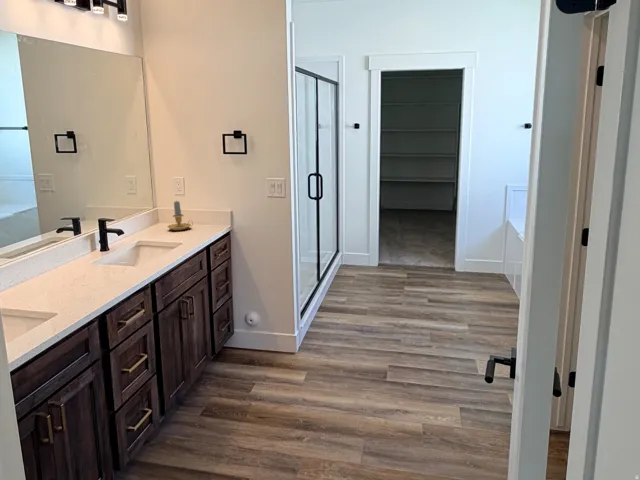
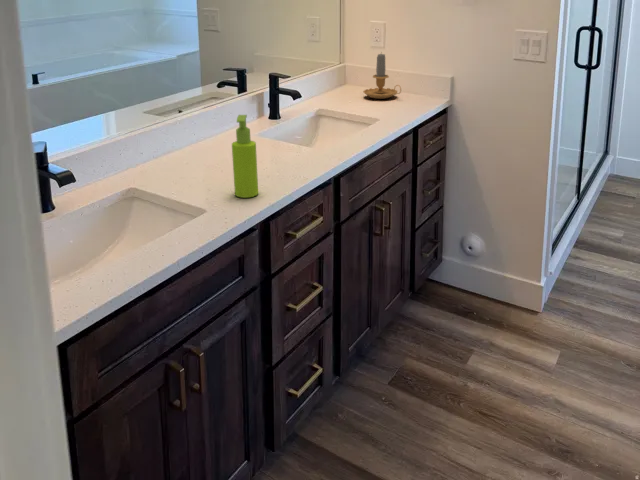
soap dispenser: none [73,246,95,301] -> present [232,115,258,198]

